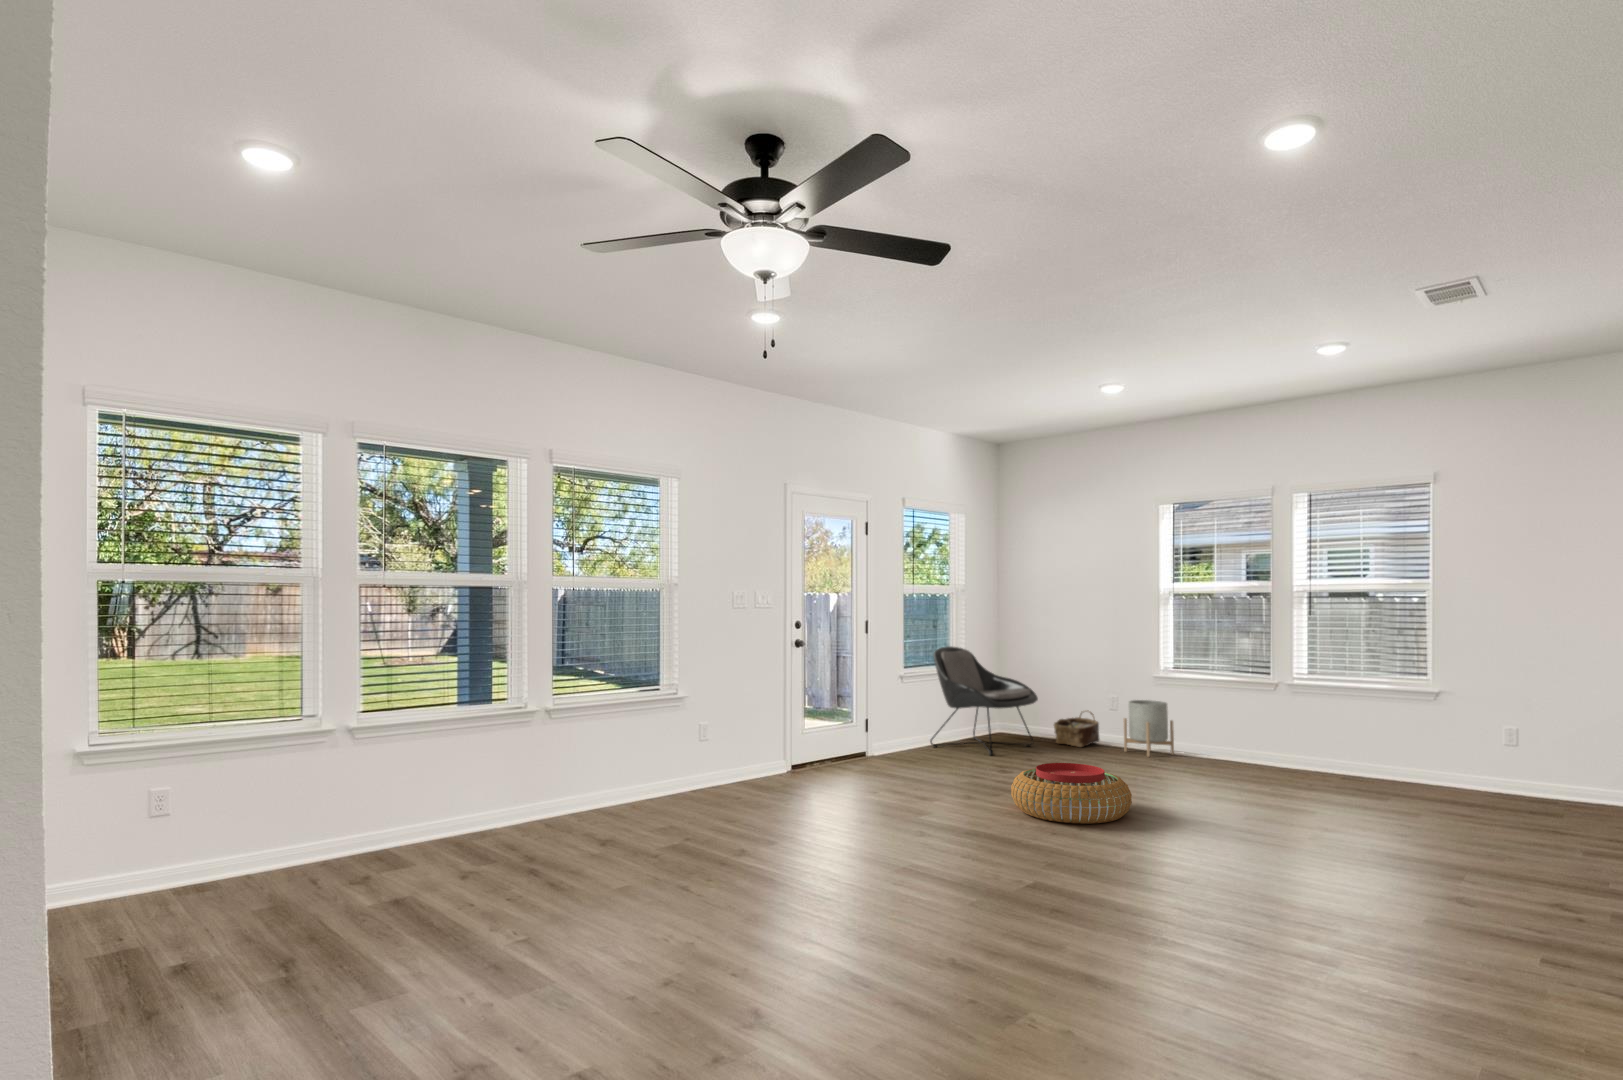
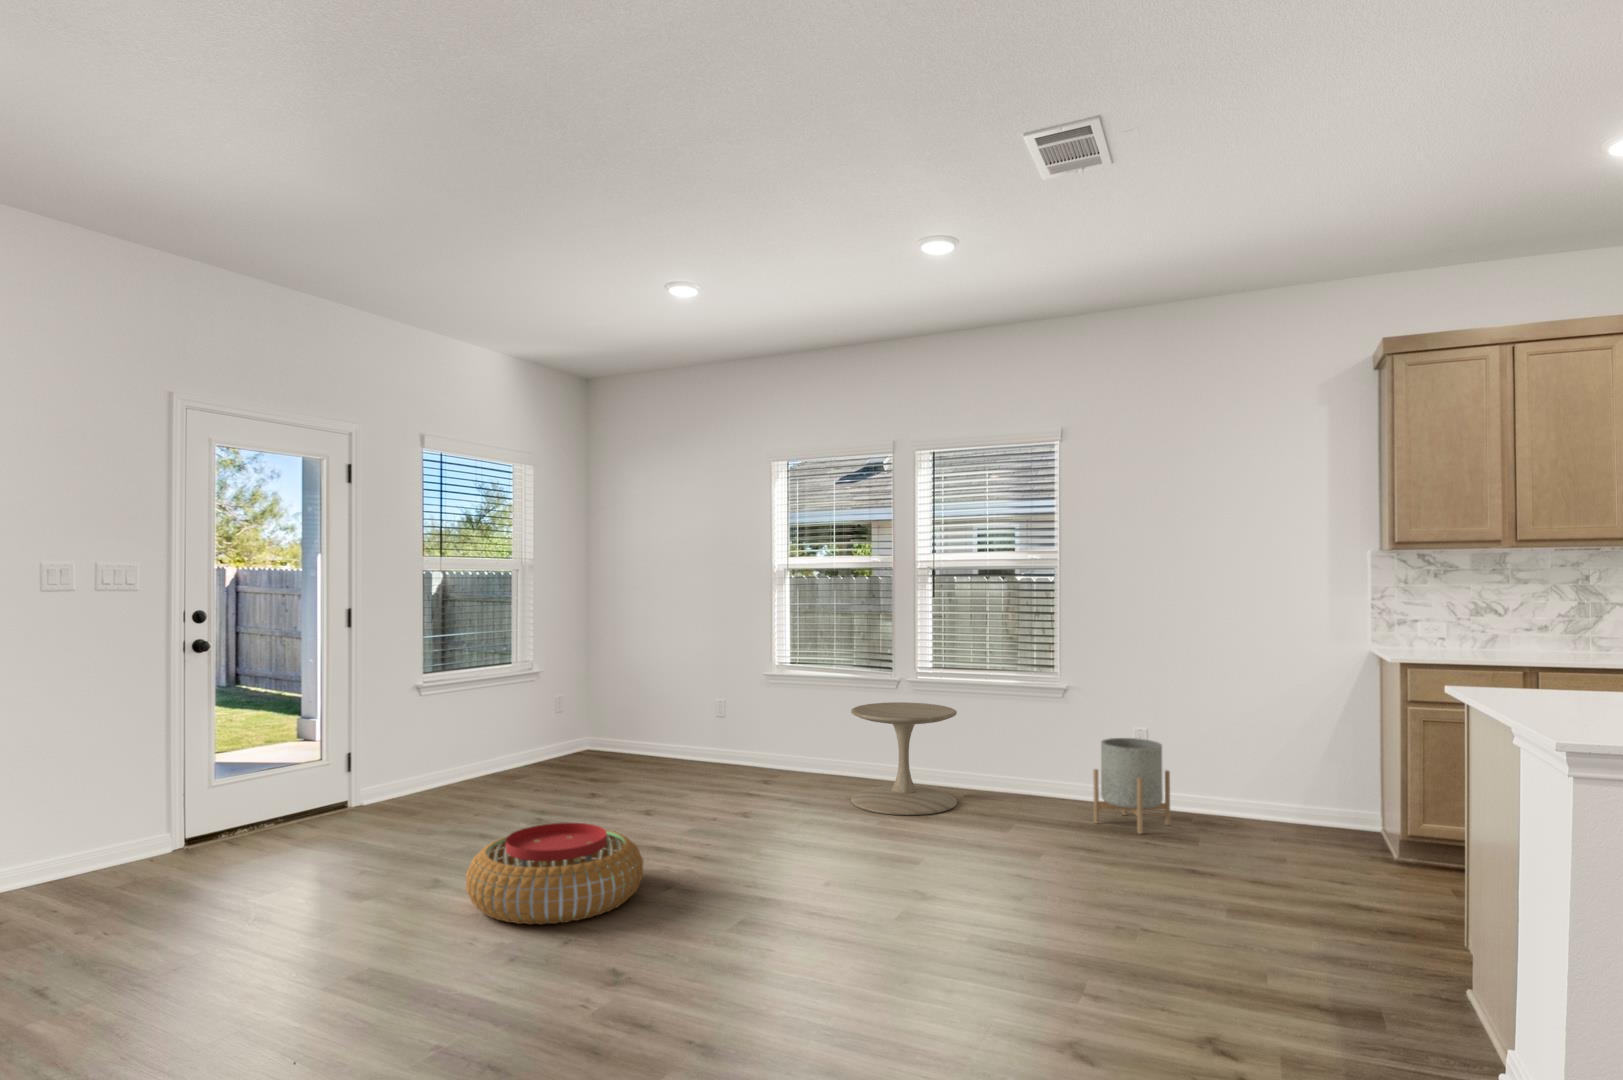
lounge chair: present [930,646,1038,756] -> none [461,642,615,794]
side table: none [1244,698,1339,784] -> present [851,702,957,815]
planter: present [1123,700,1174,757] -> present [1093,738,1170,834]
woven basket: present [1054,710,1099,747] -> none [641,721,701,771]

